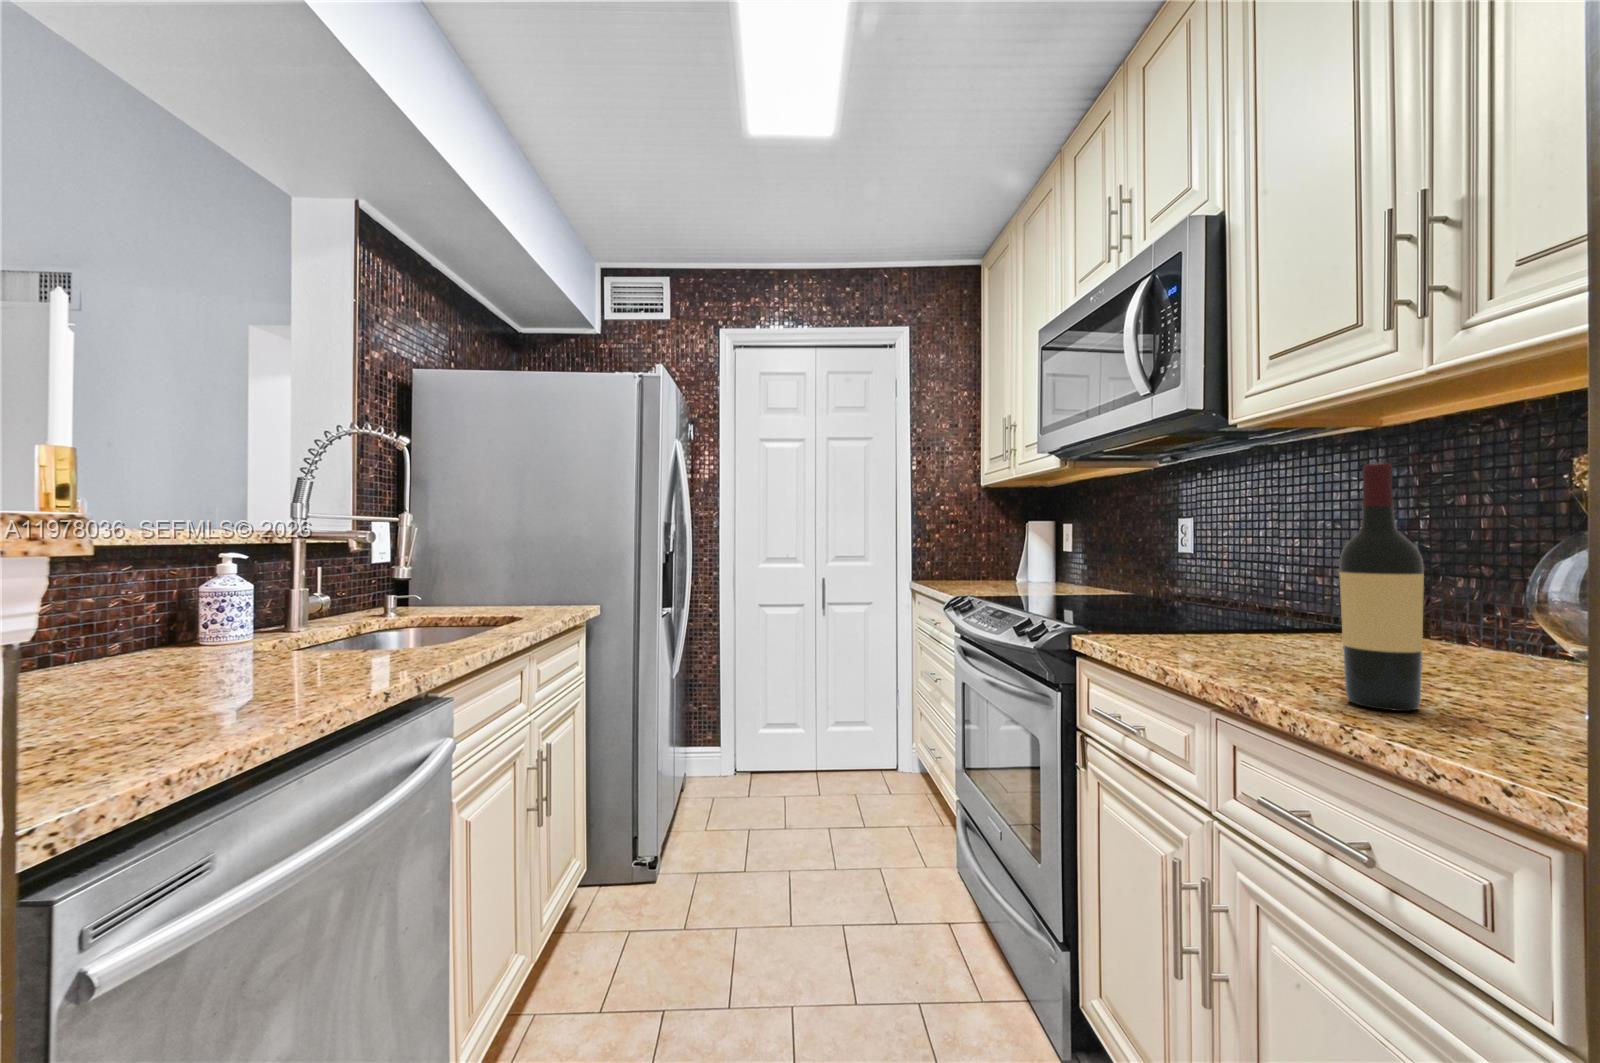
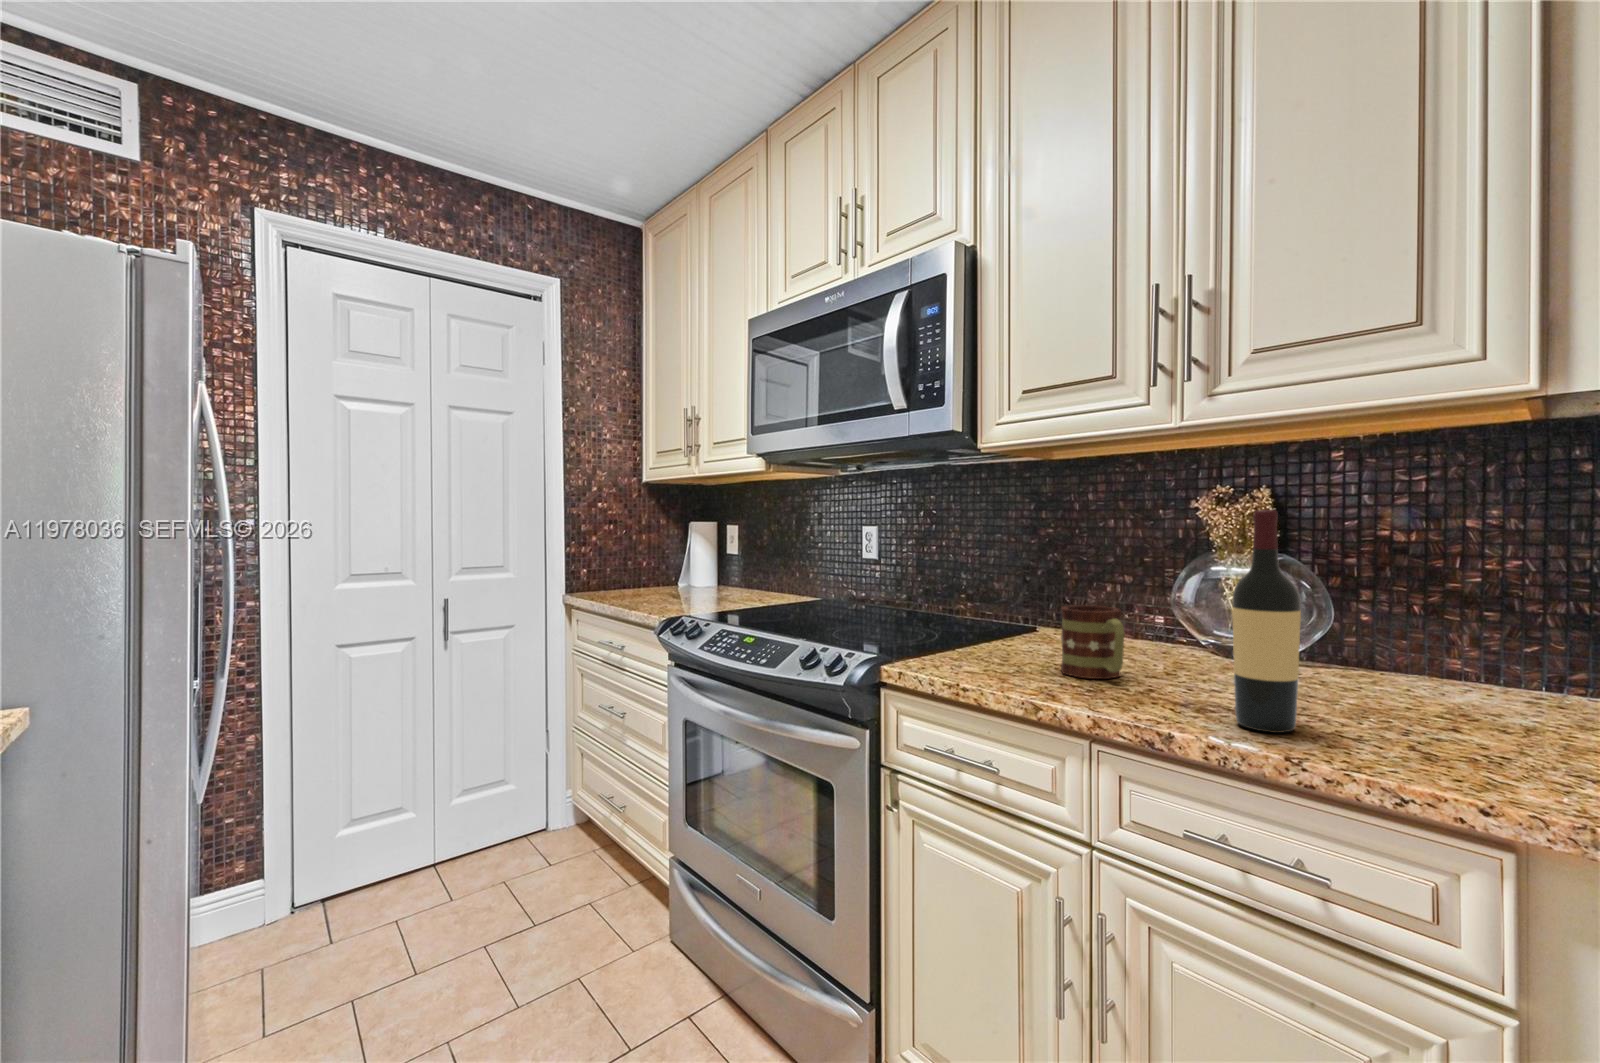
mug: none [1244,585,1320,661] -> present [1061,605,1124,679]

